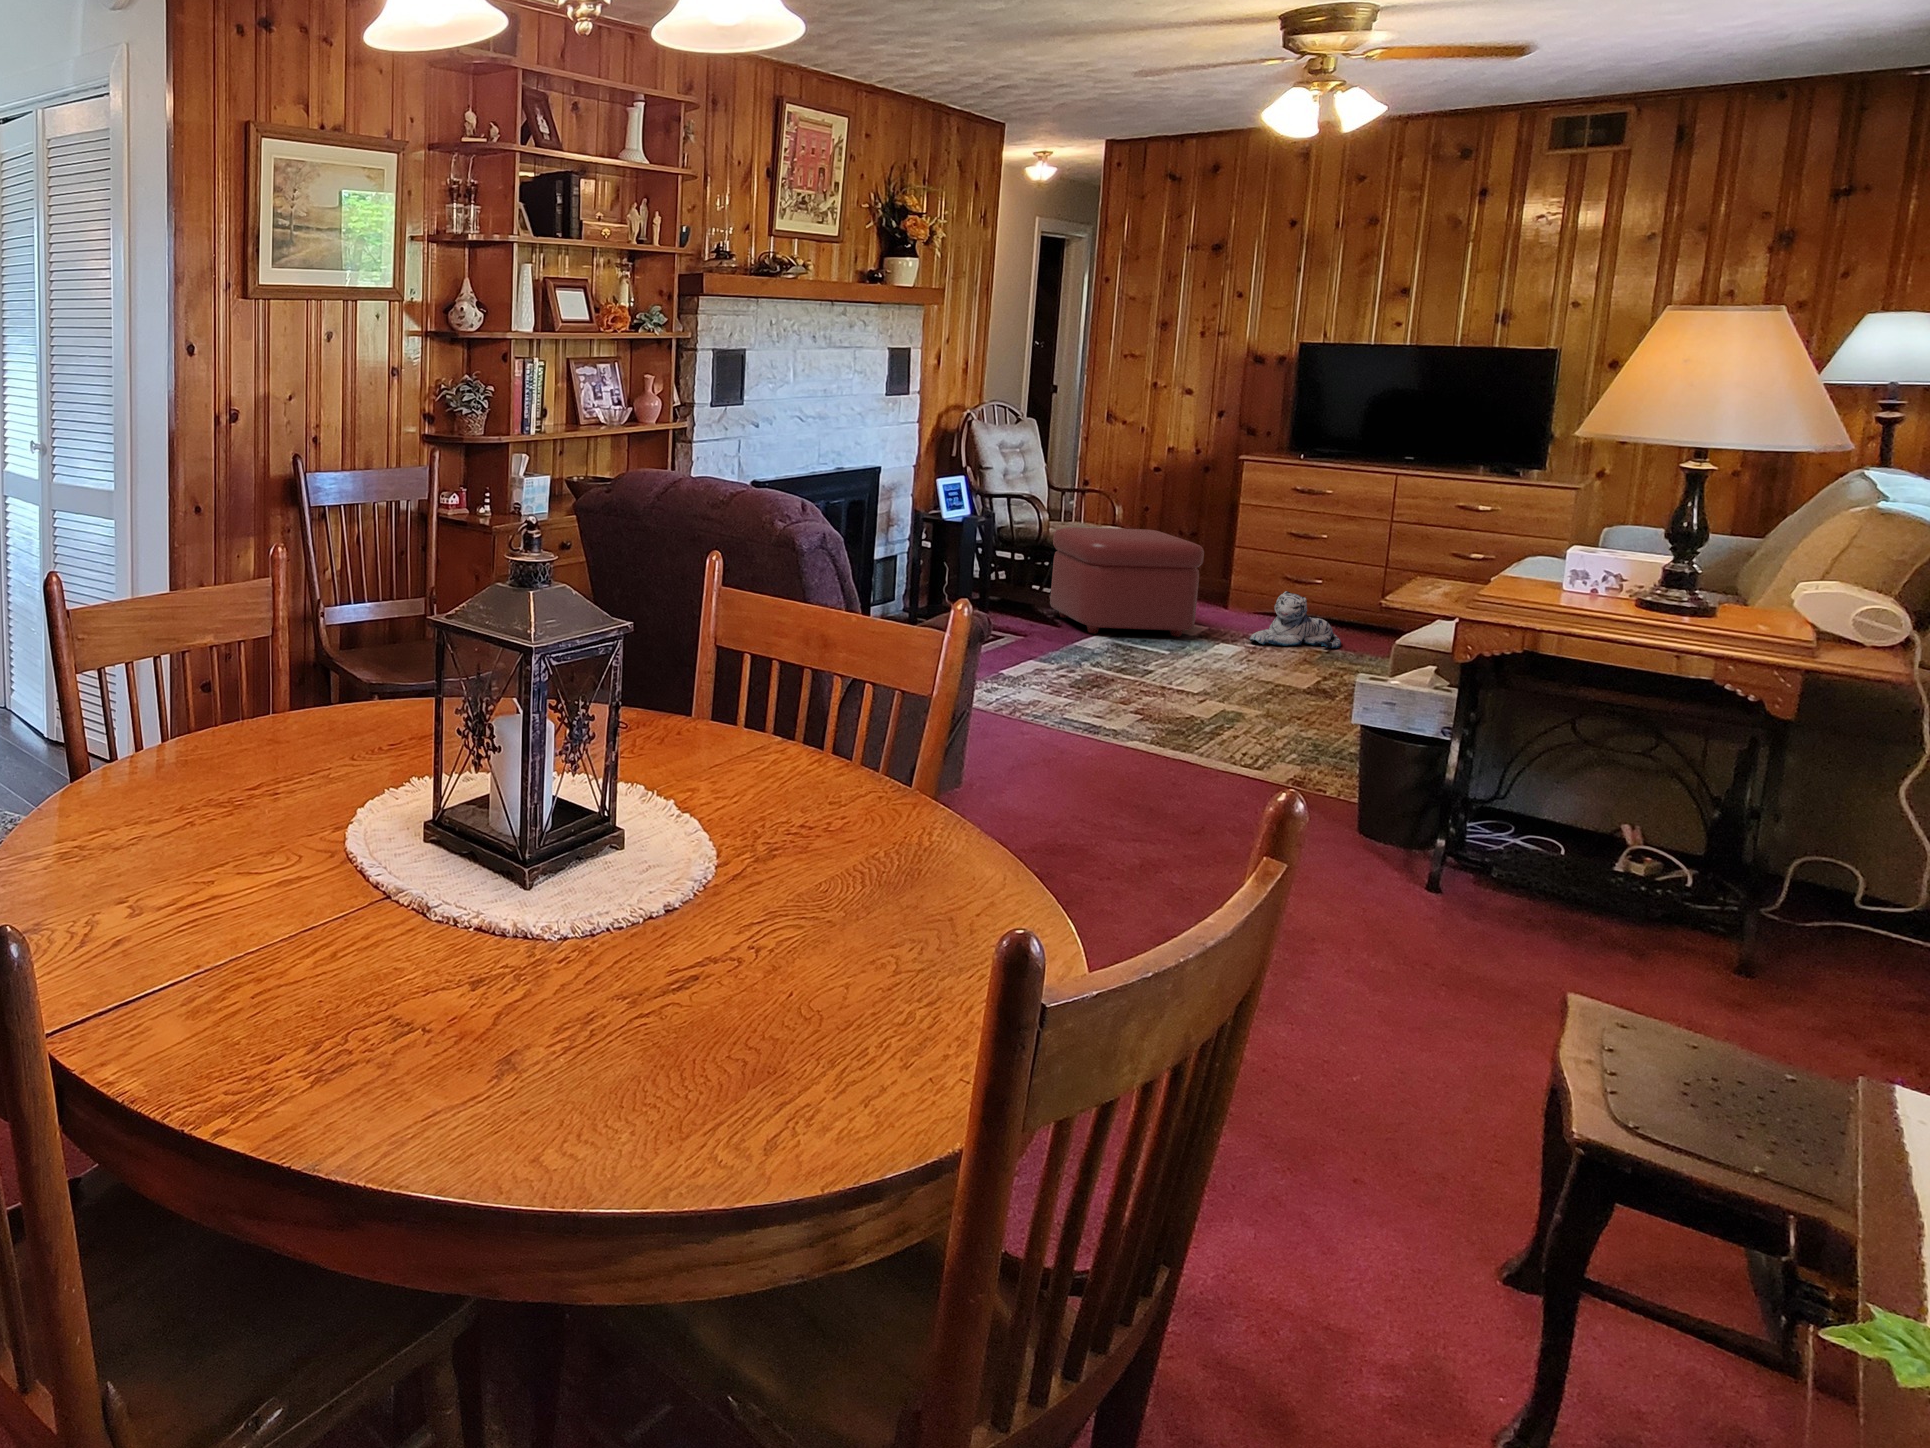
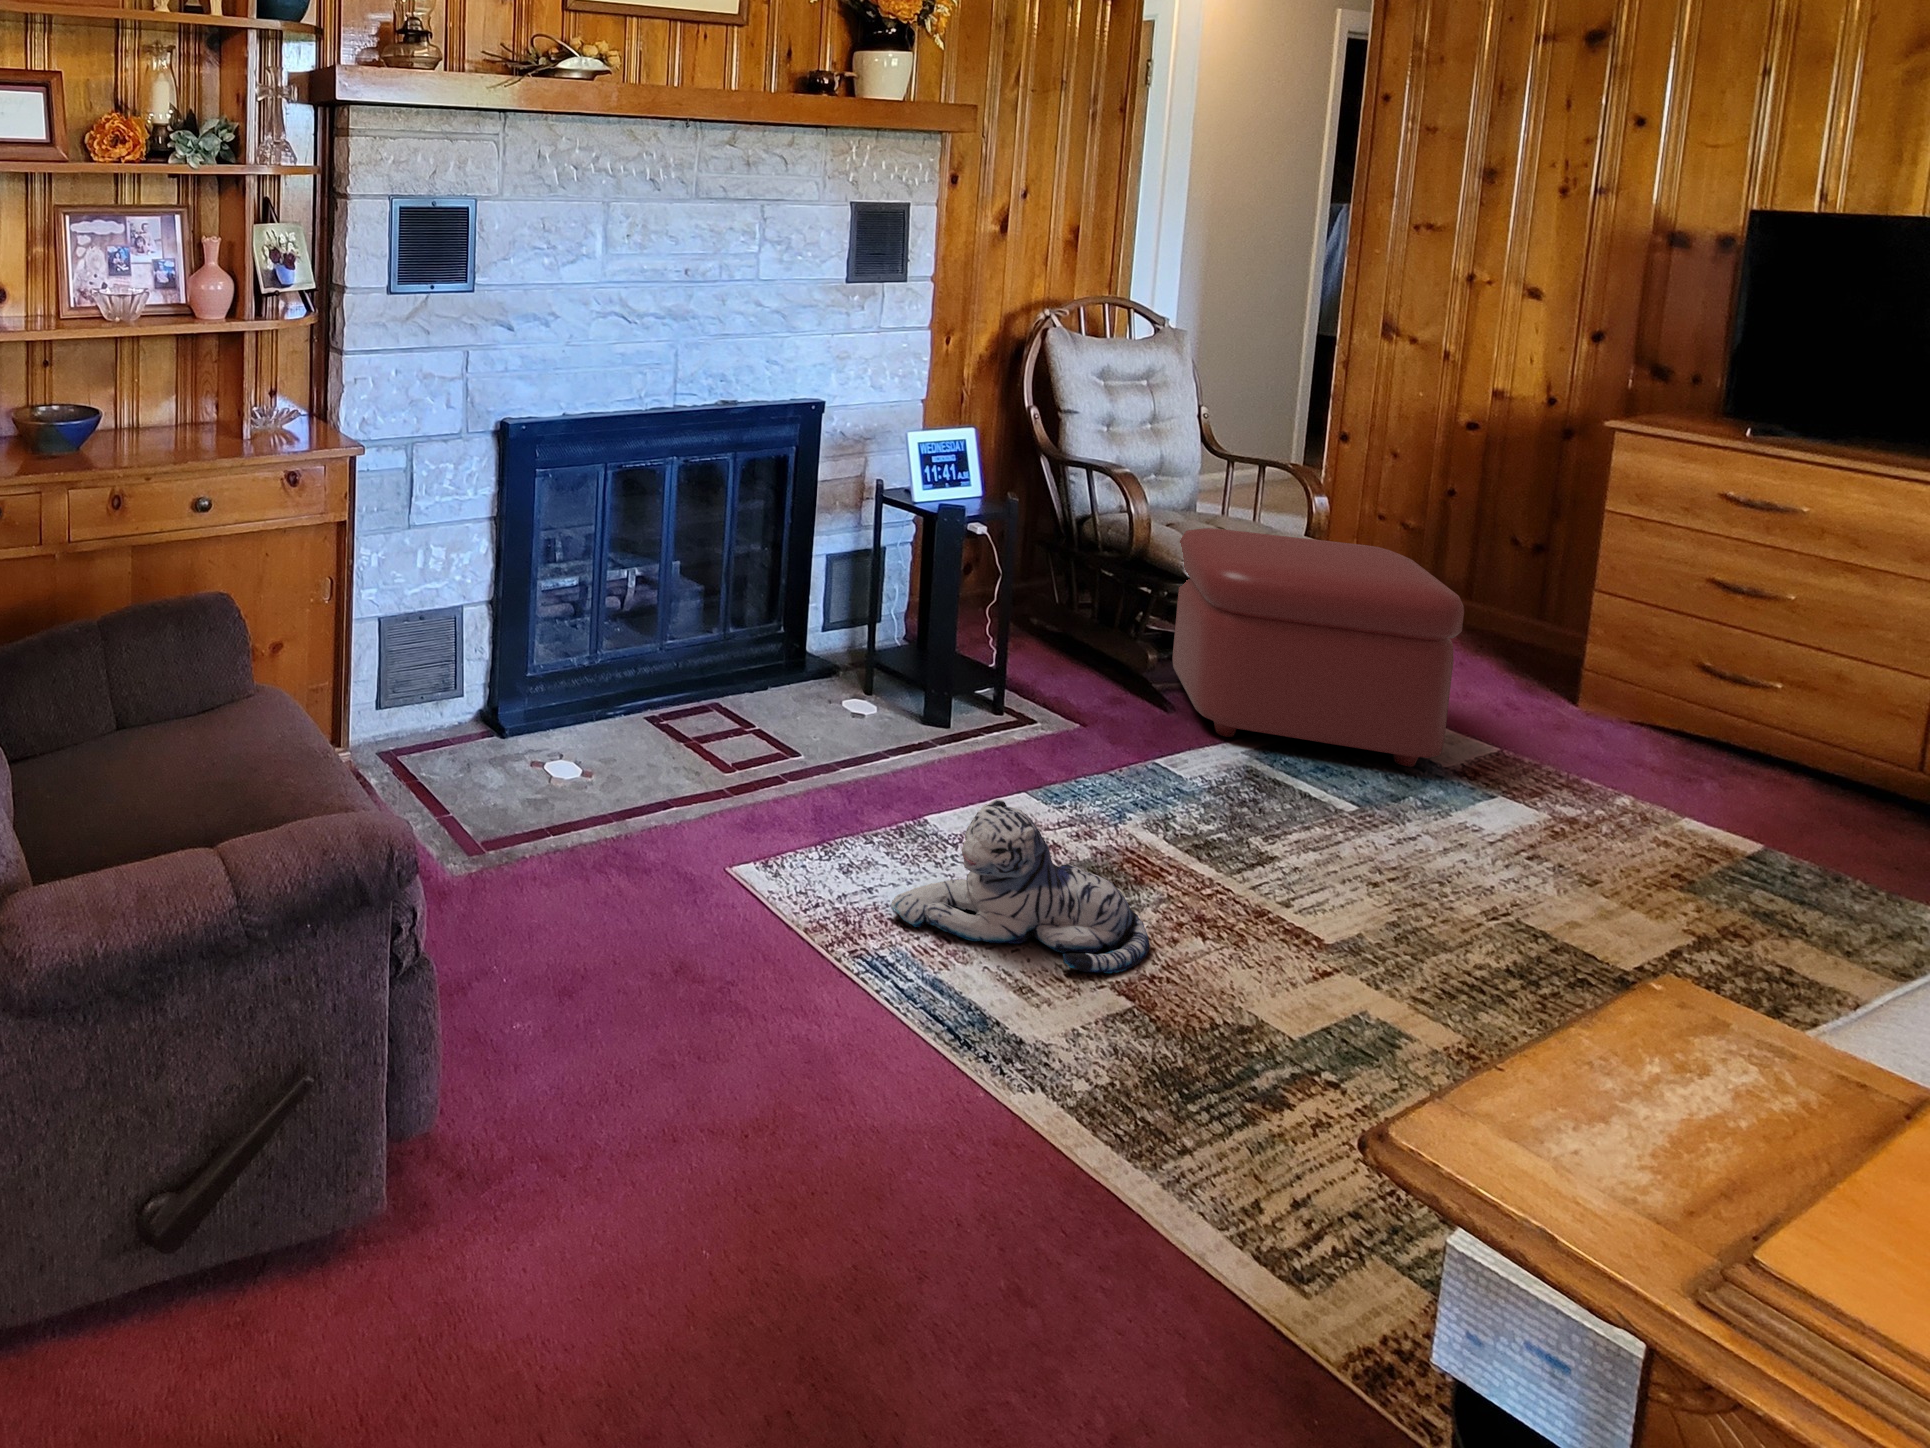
plush toy: present [1249,591,1341,648] -> present [891,799,1150,973]

